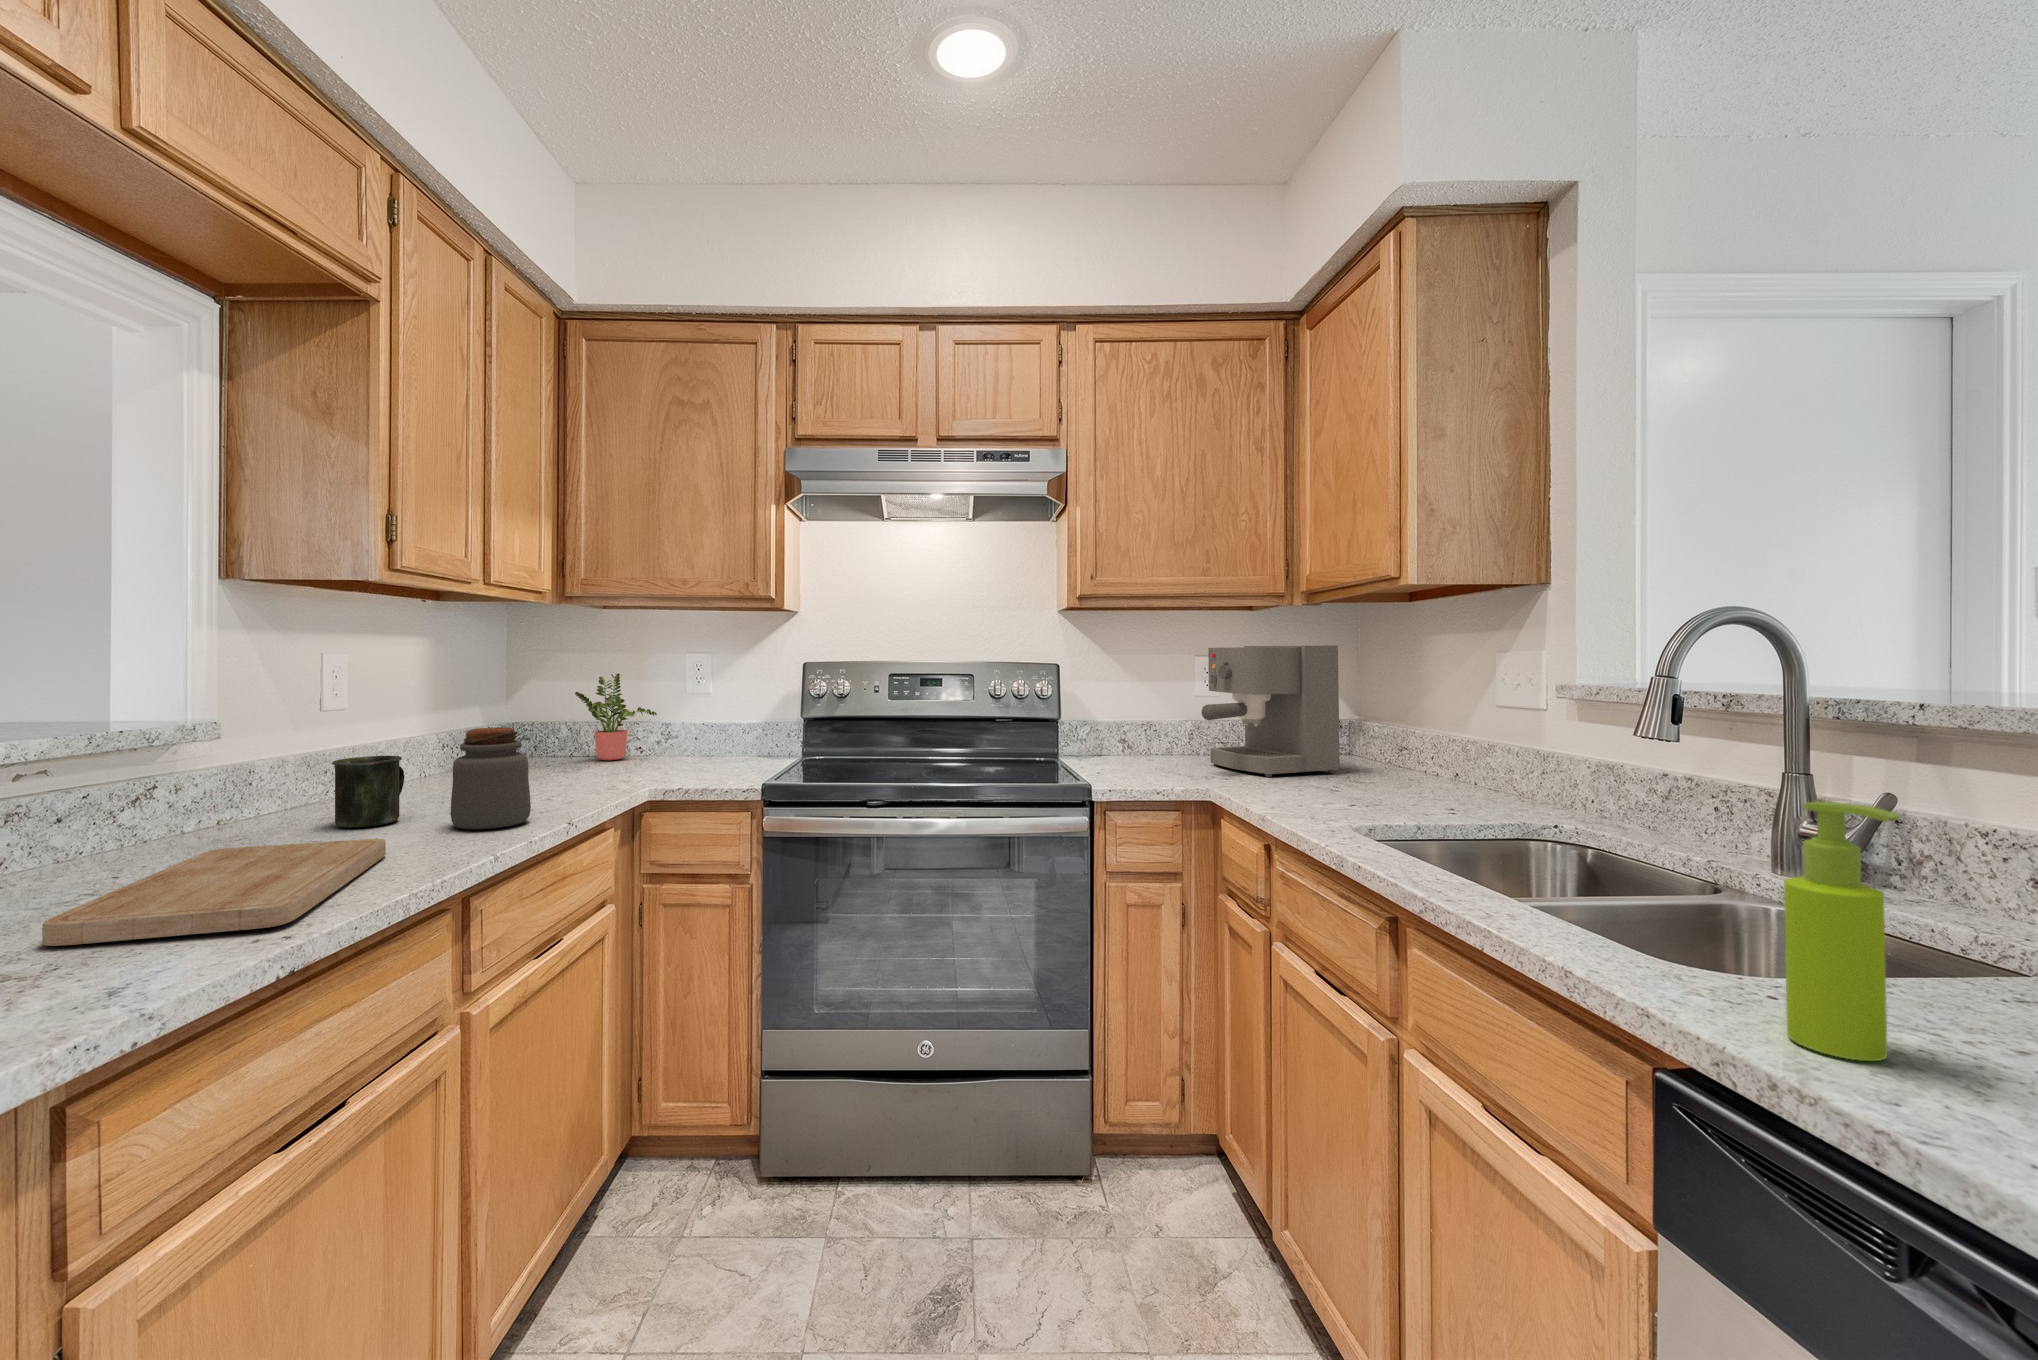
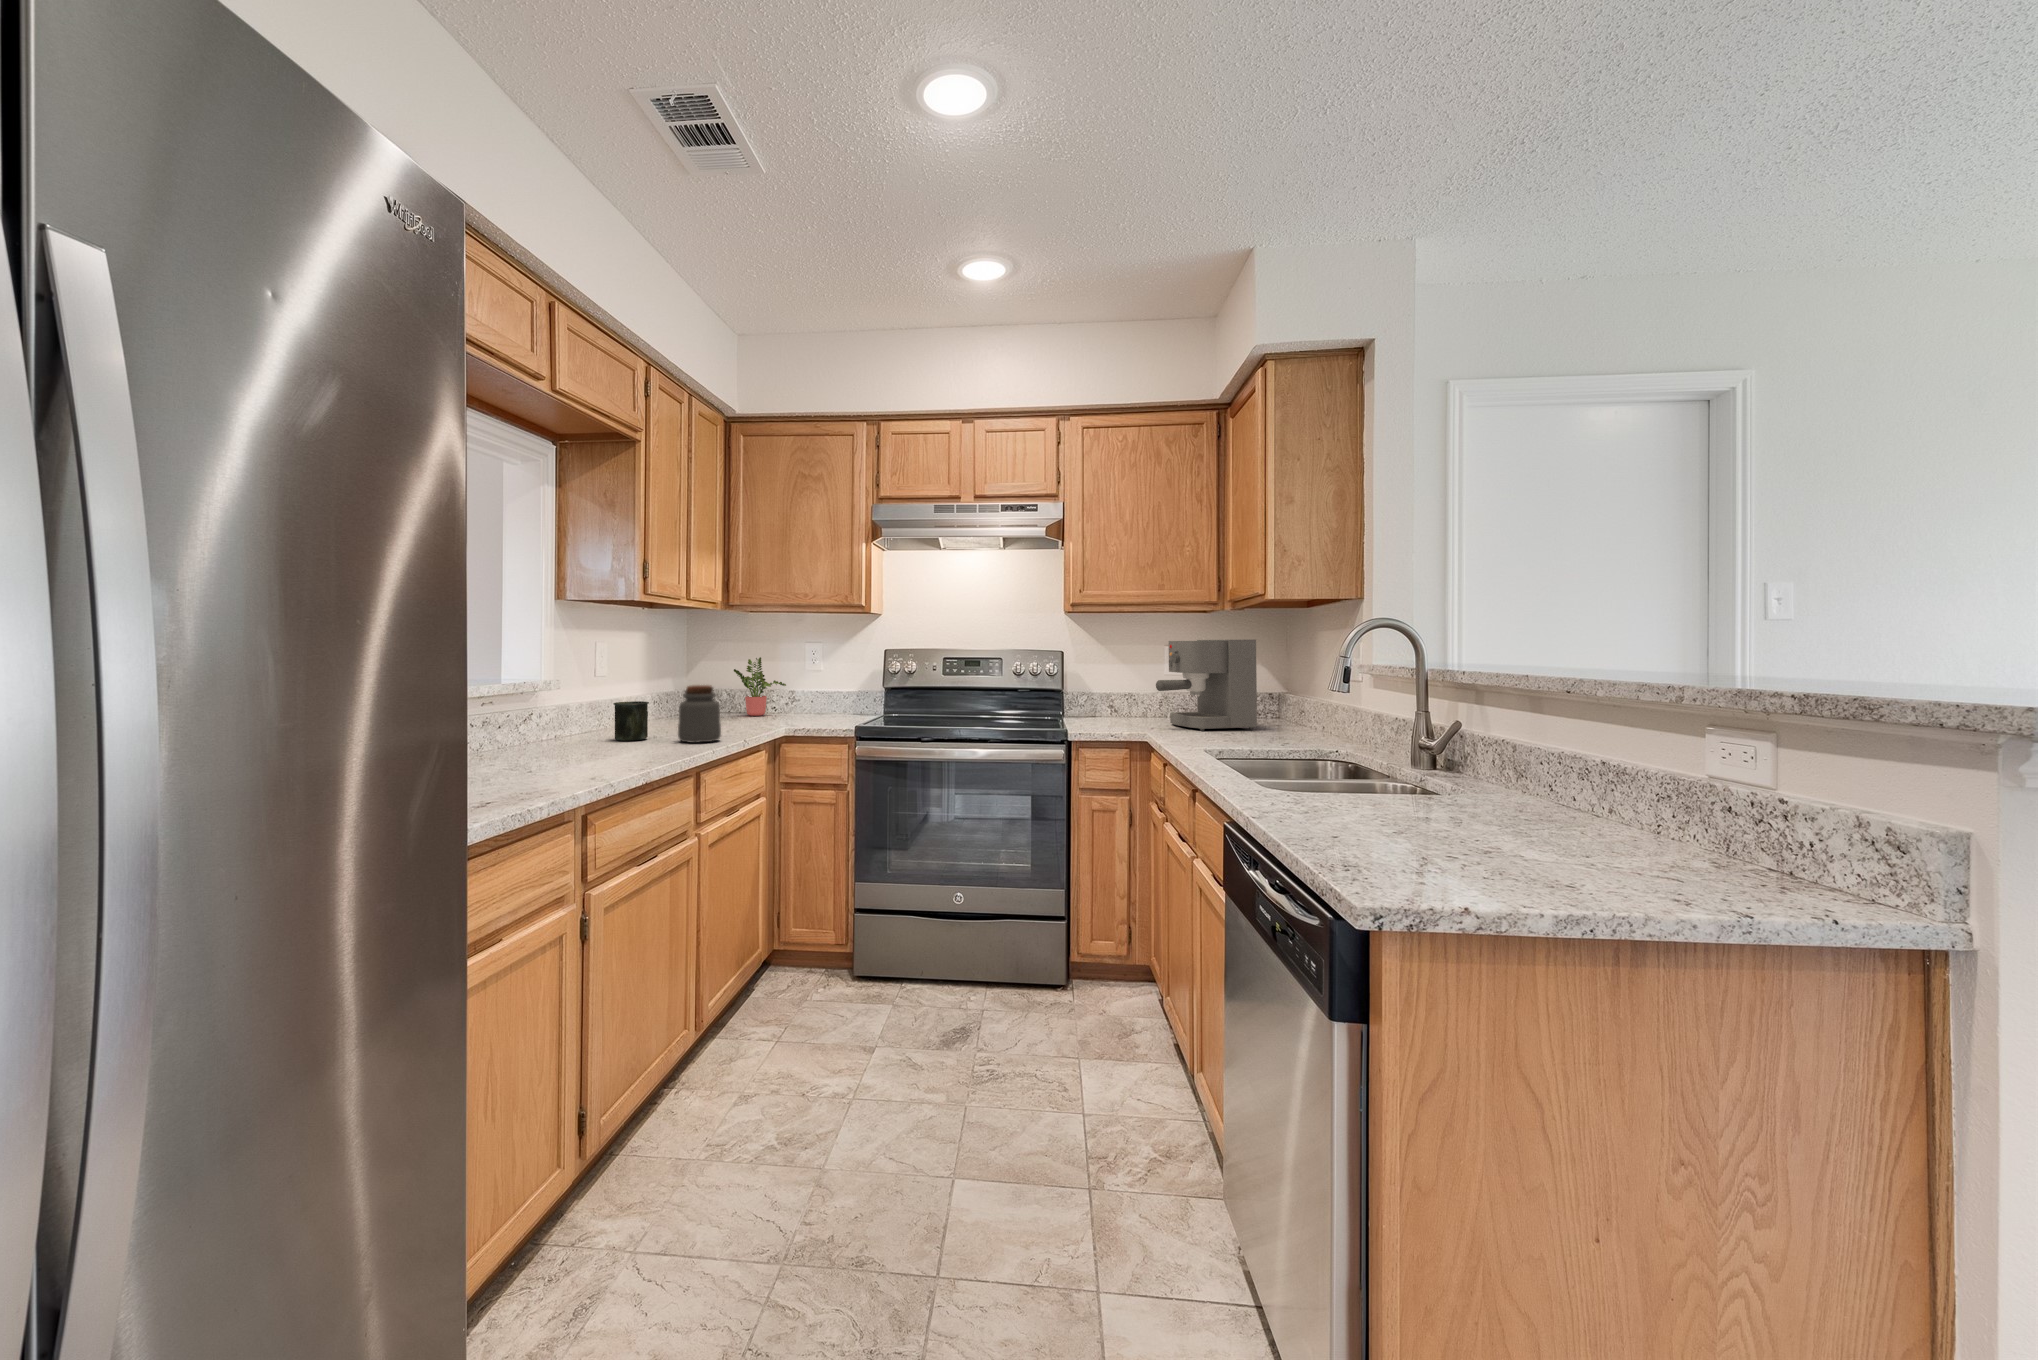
soap dispenser: present [1784,802,1901,1061] -> none [1275,703,1308,807]
cutting board: present [42,839,386,946] -> none [532,741,654,771]

